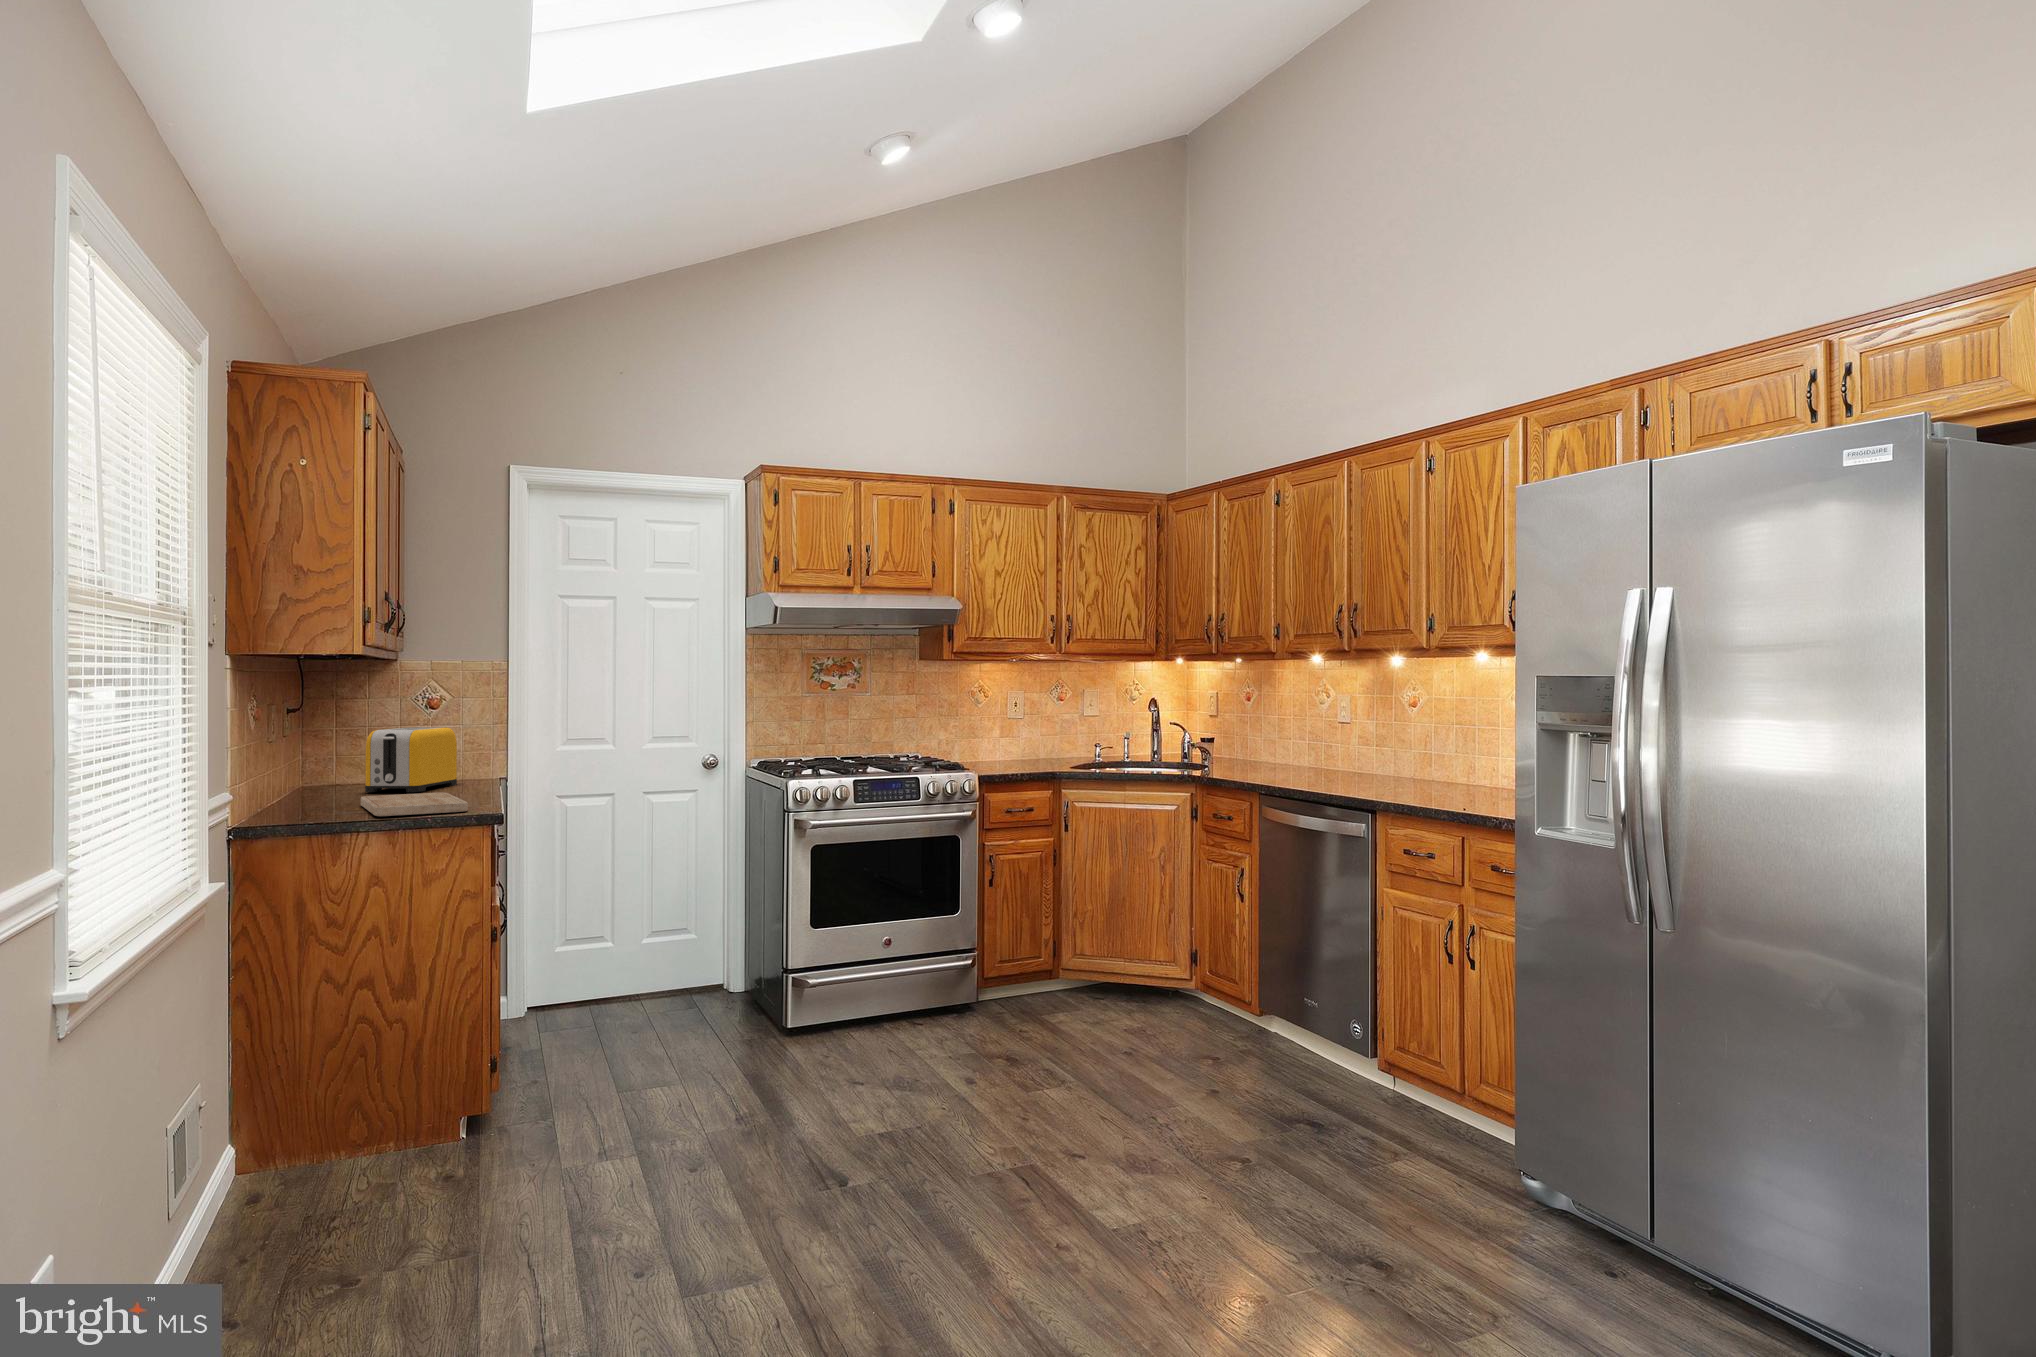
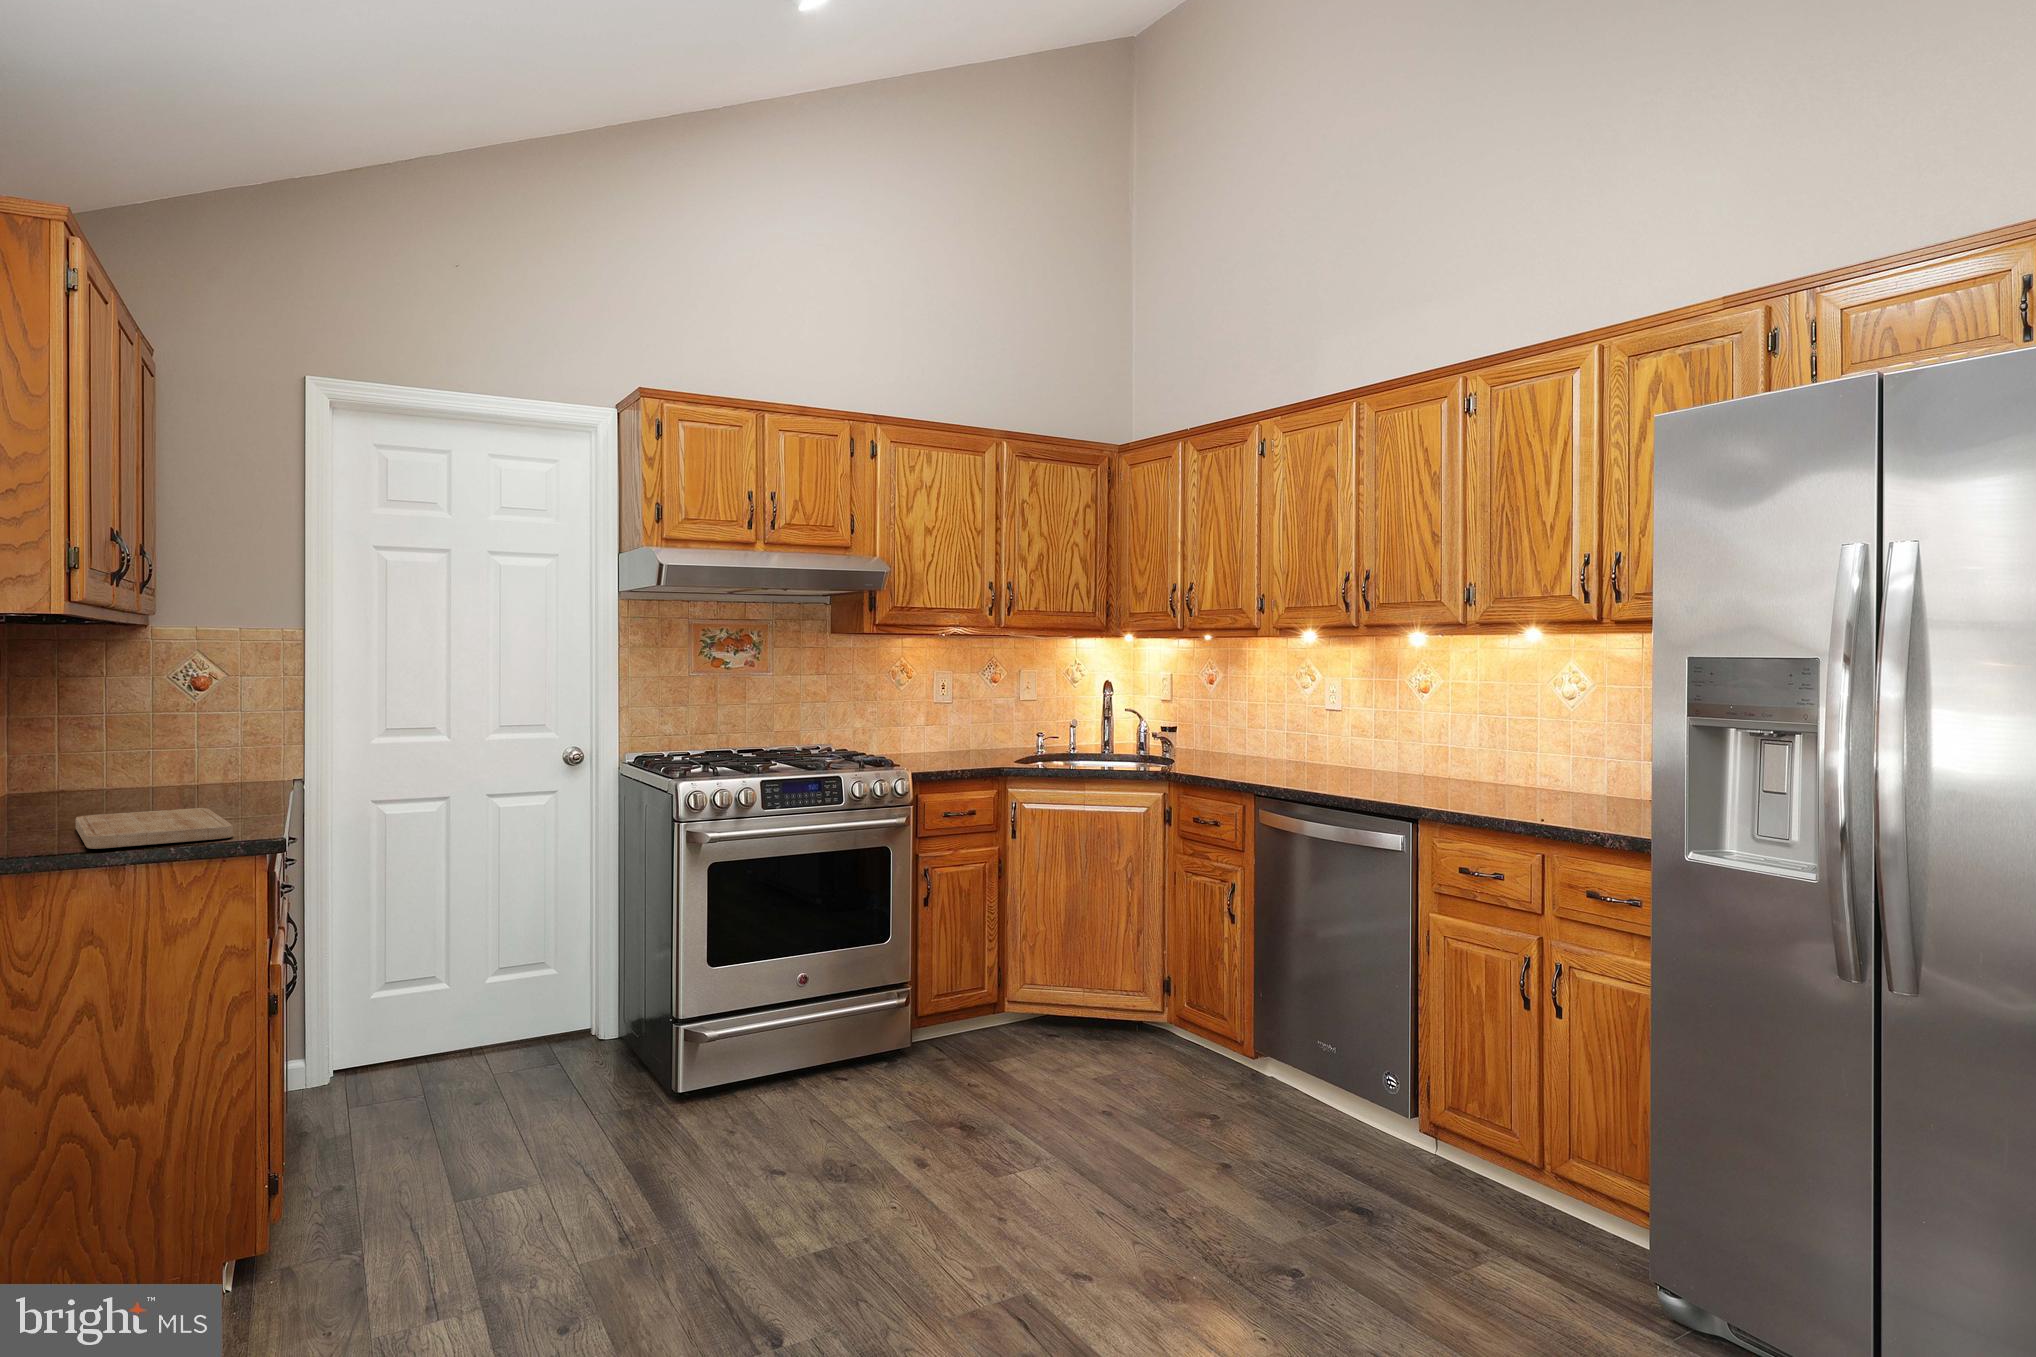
toaster: present [365,727,457,792] -> none [94,718,231,807]

